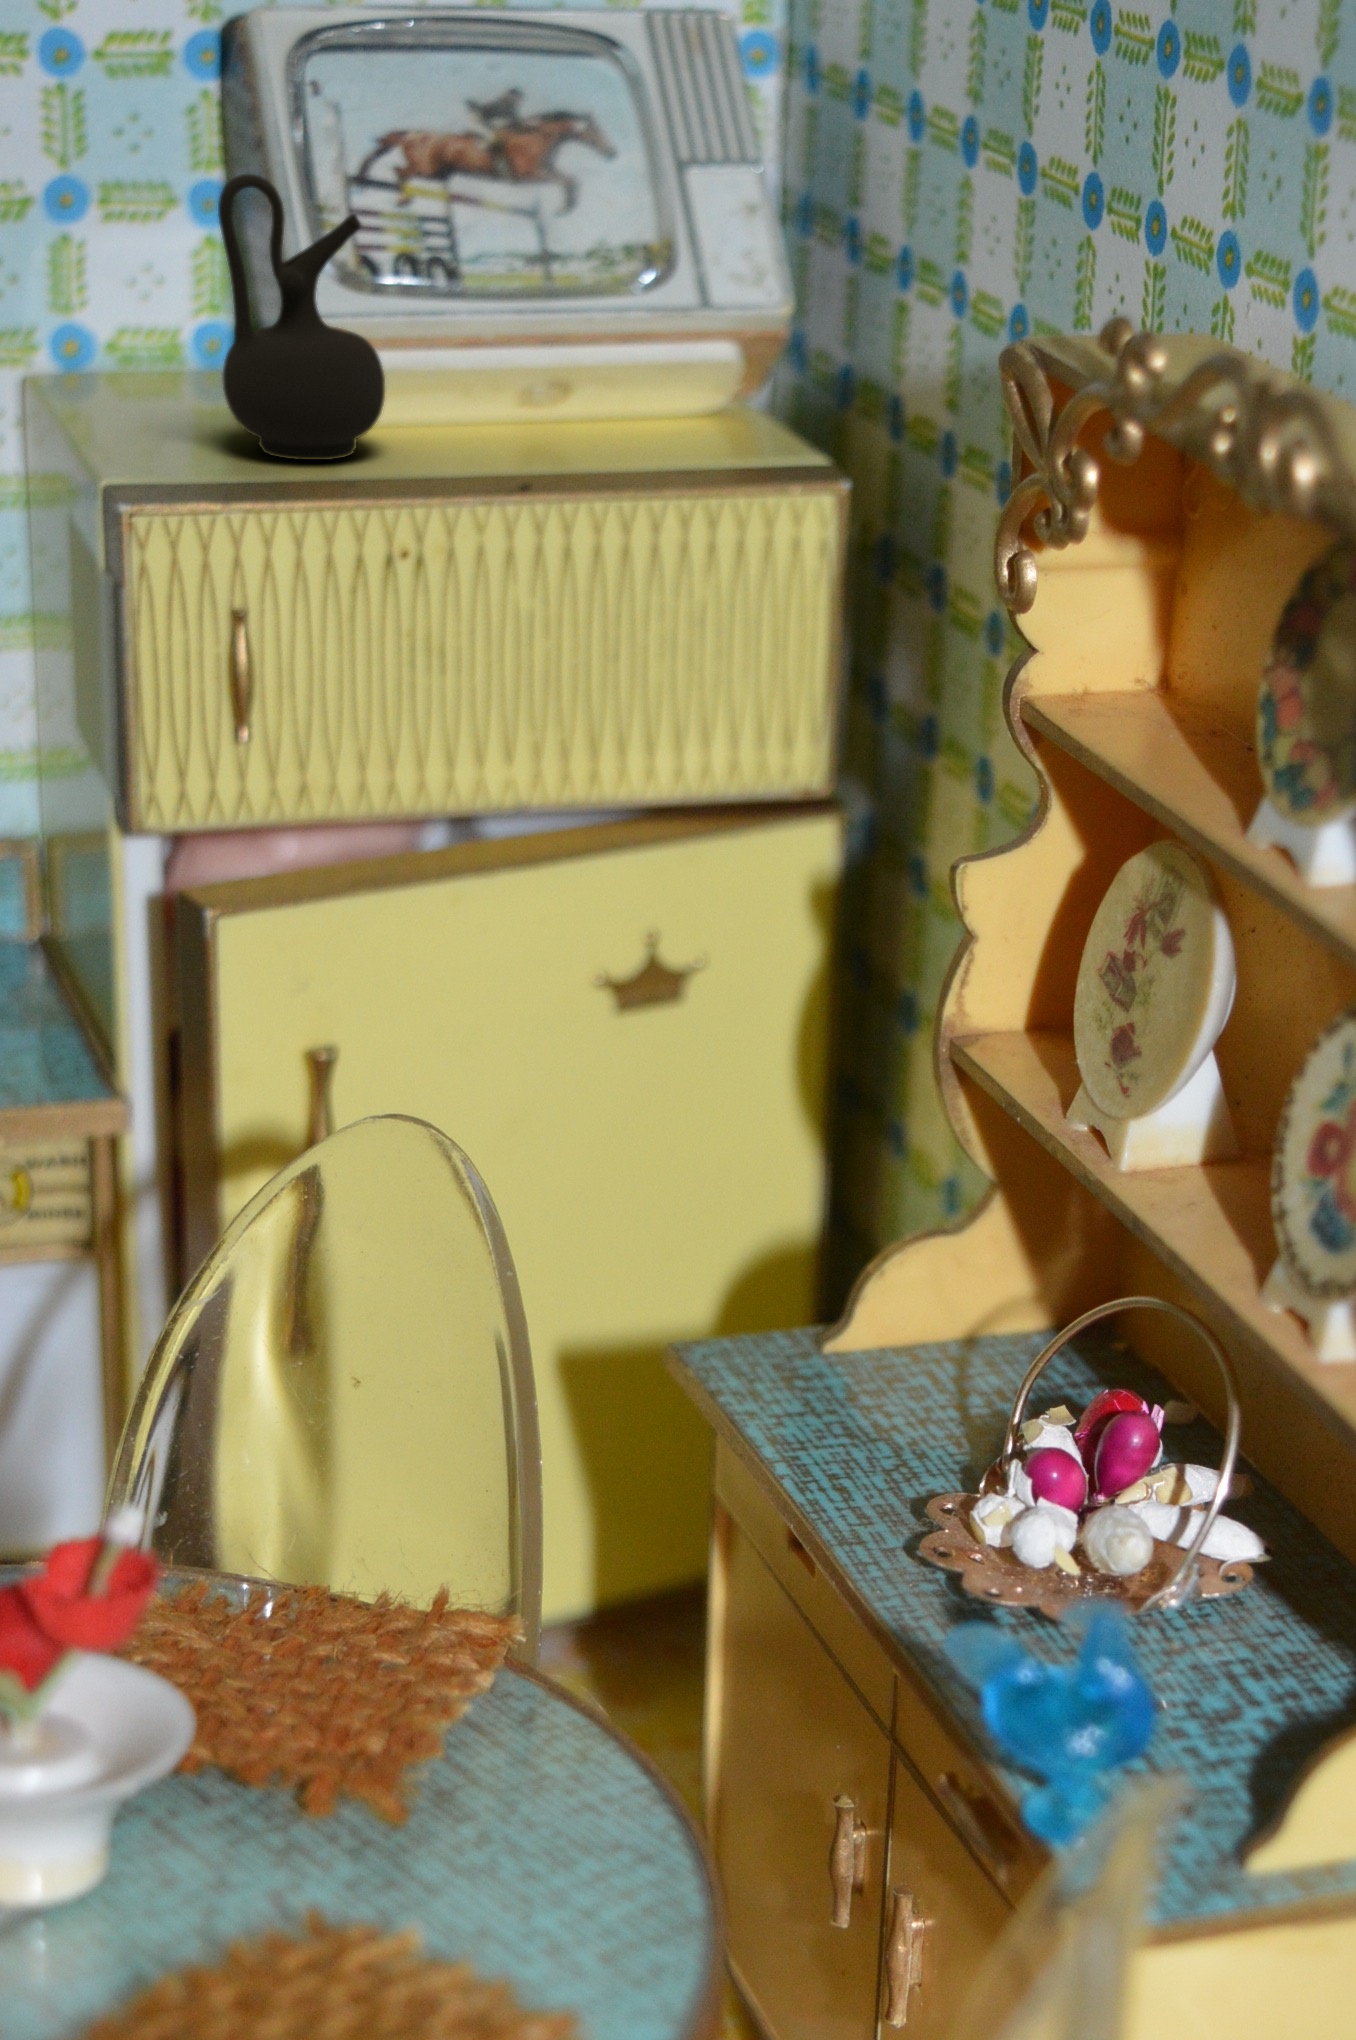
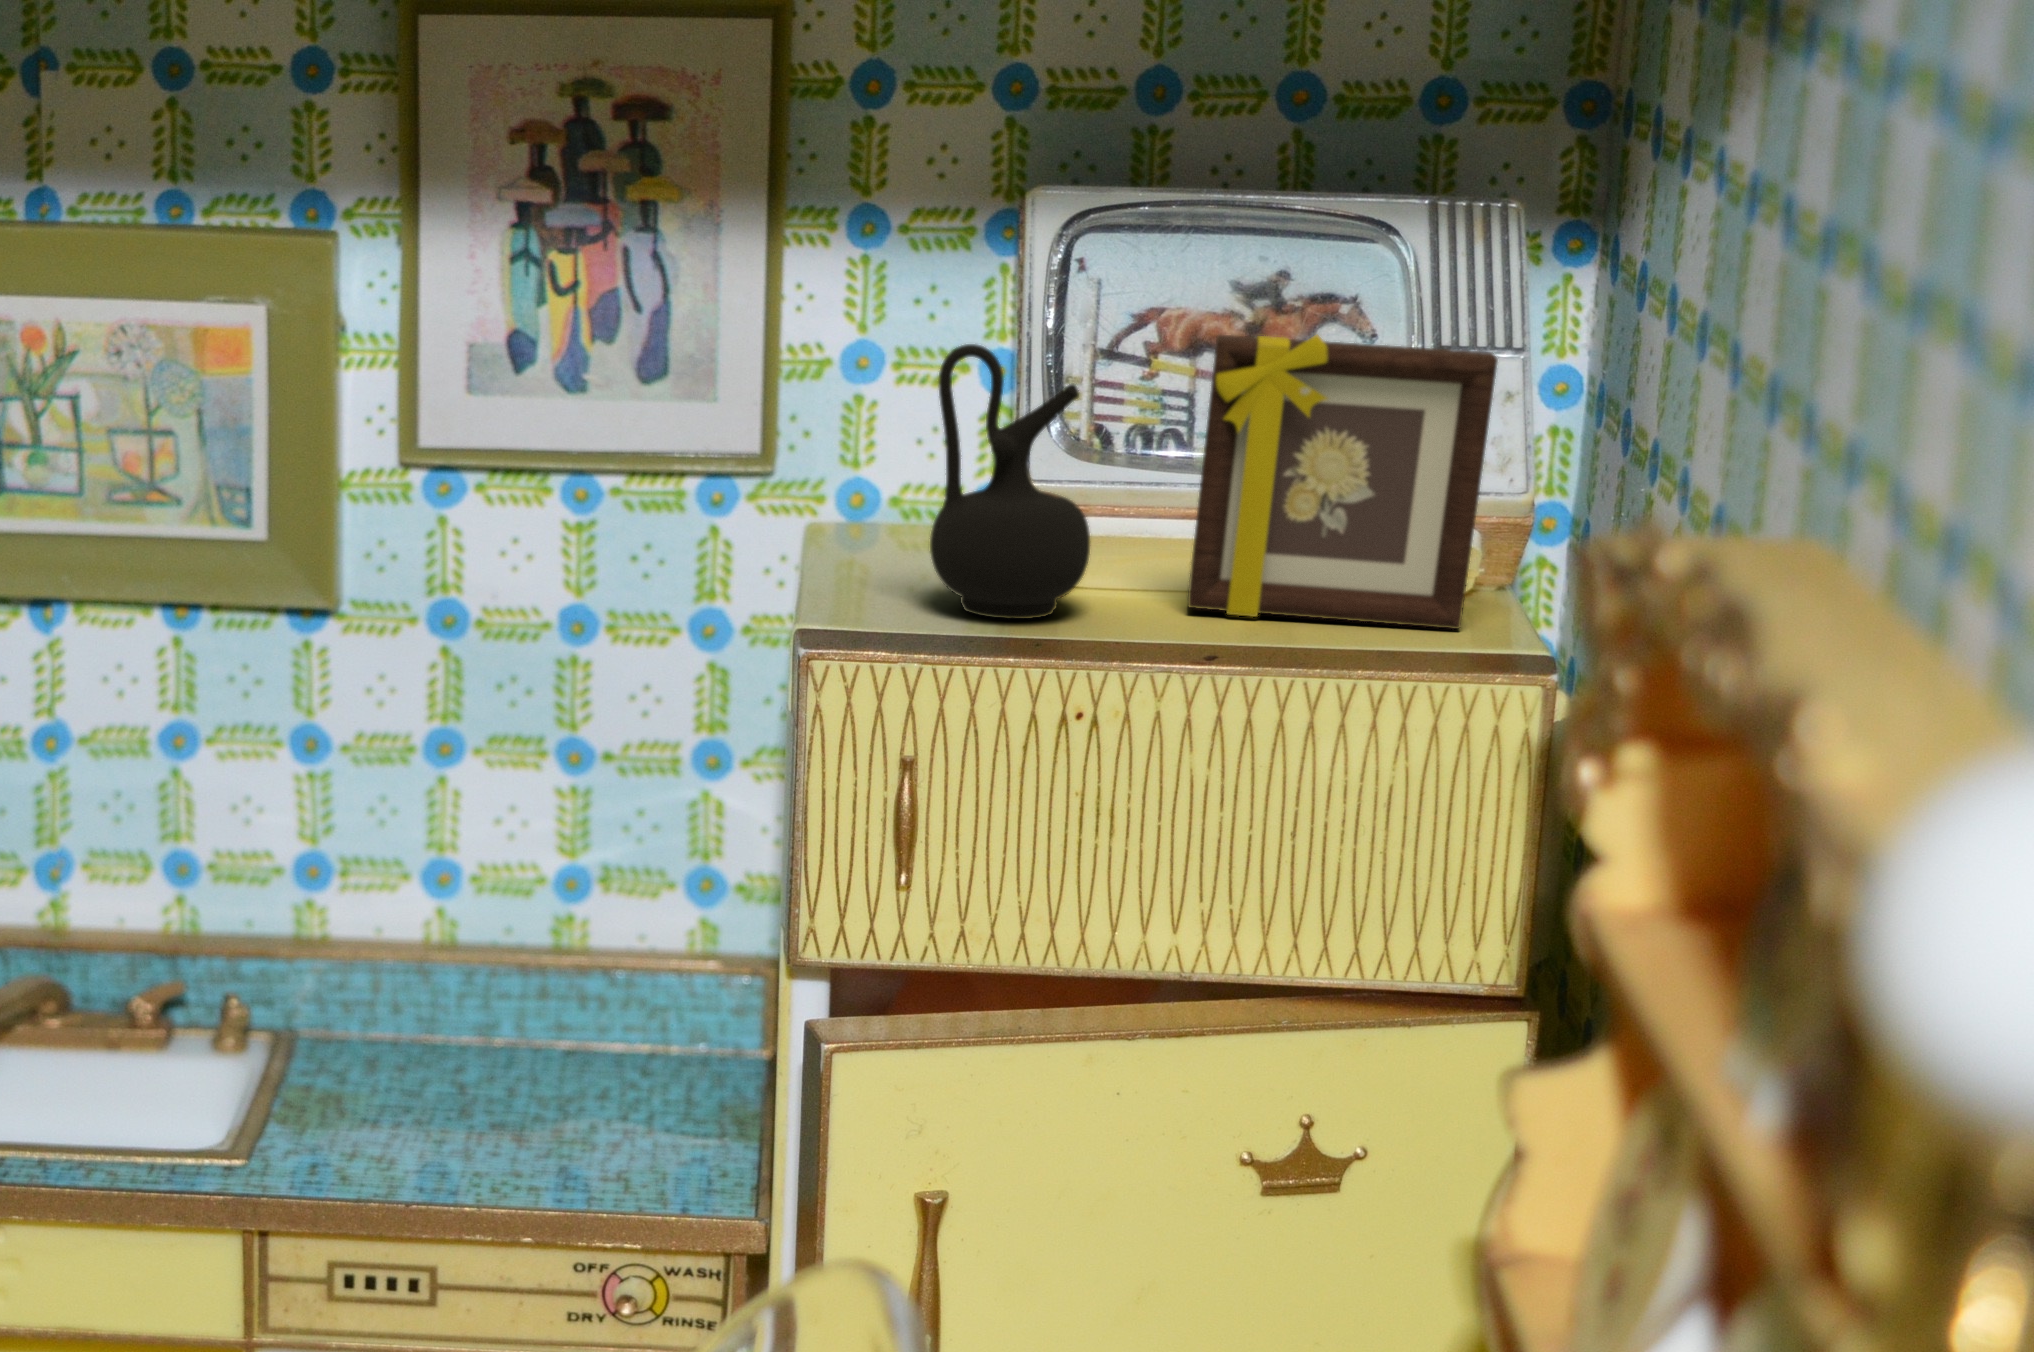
picture frame: none [476,159,753,451] -> present [1188,335,1498,629]

